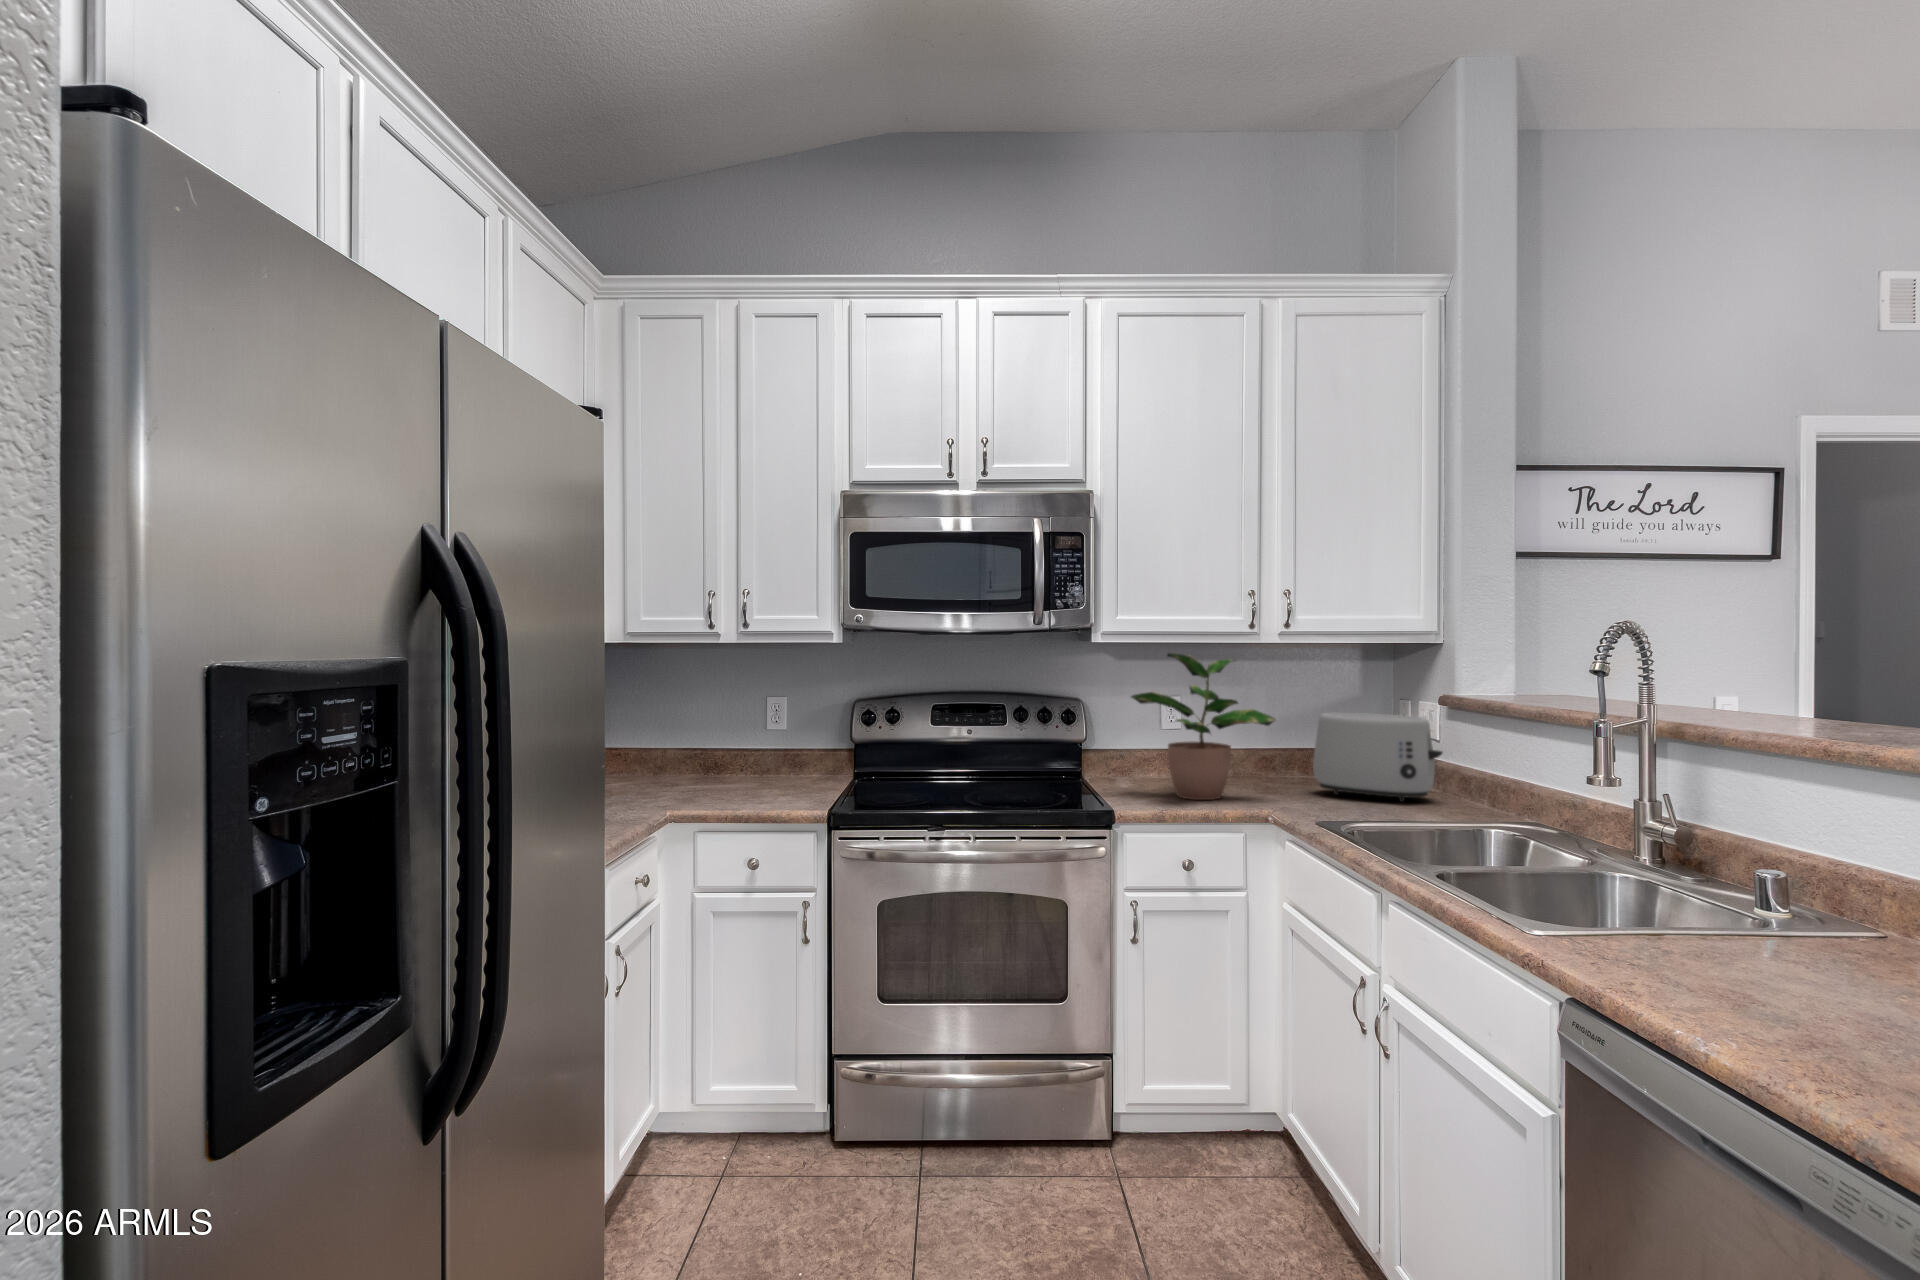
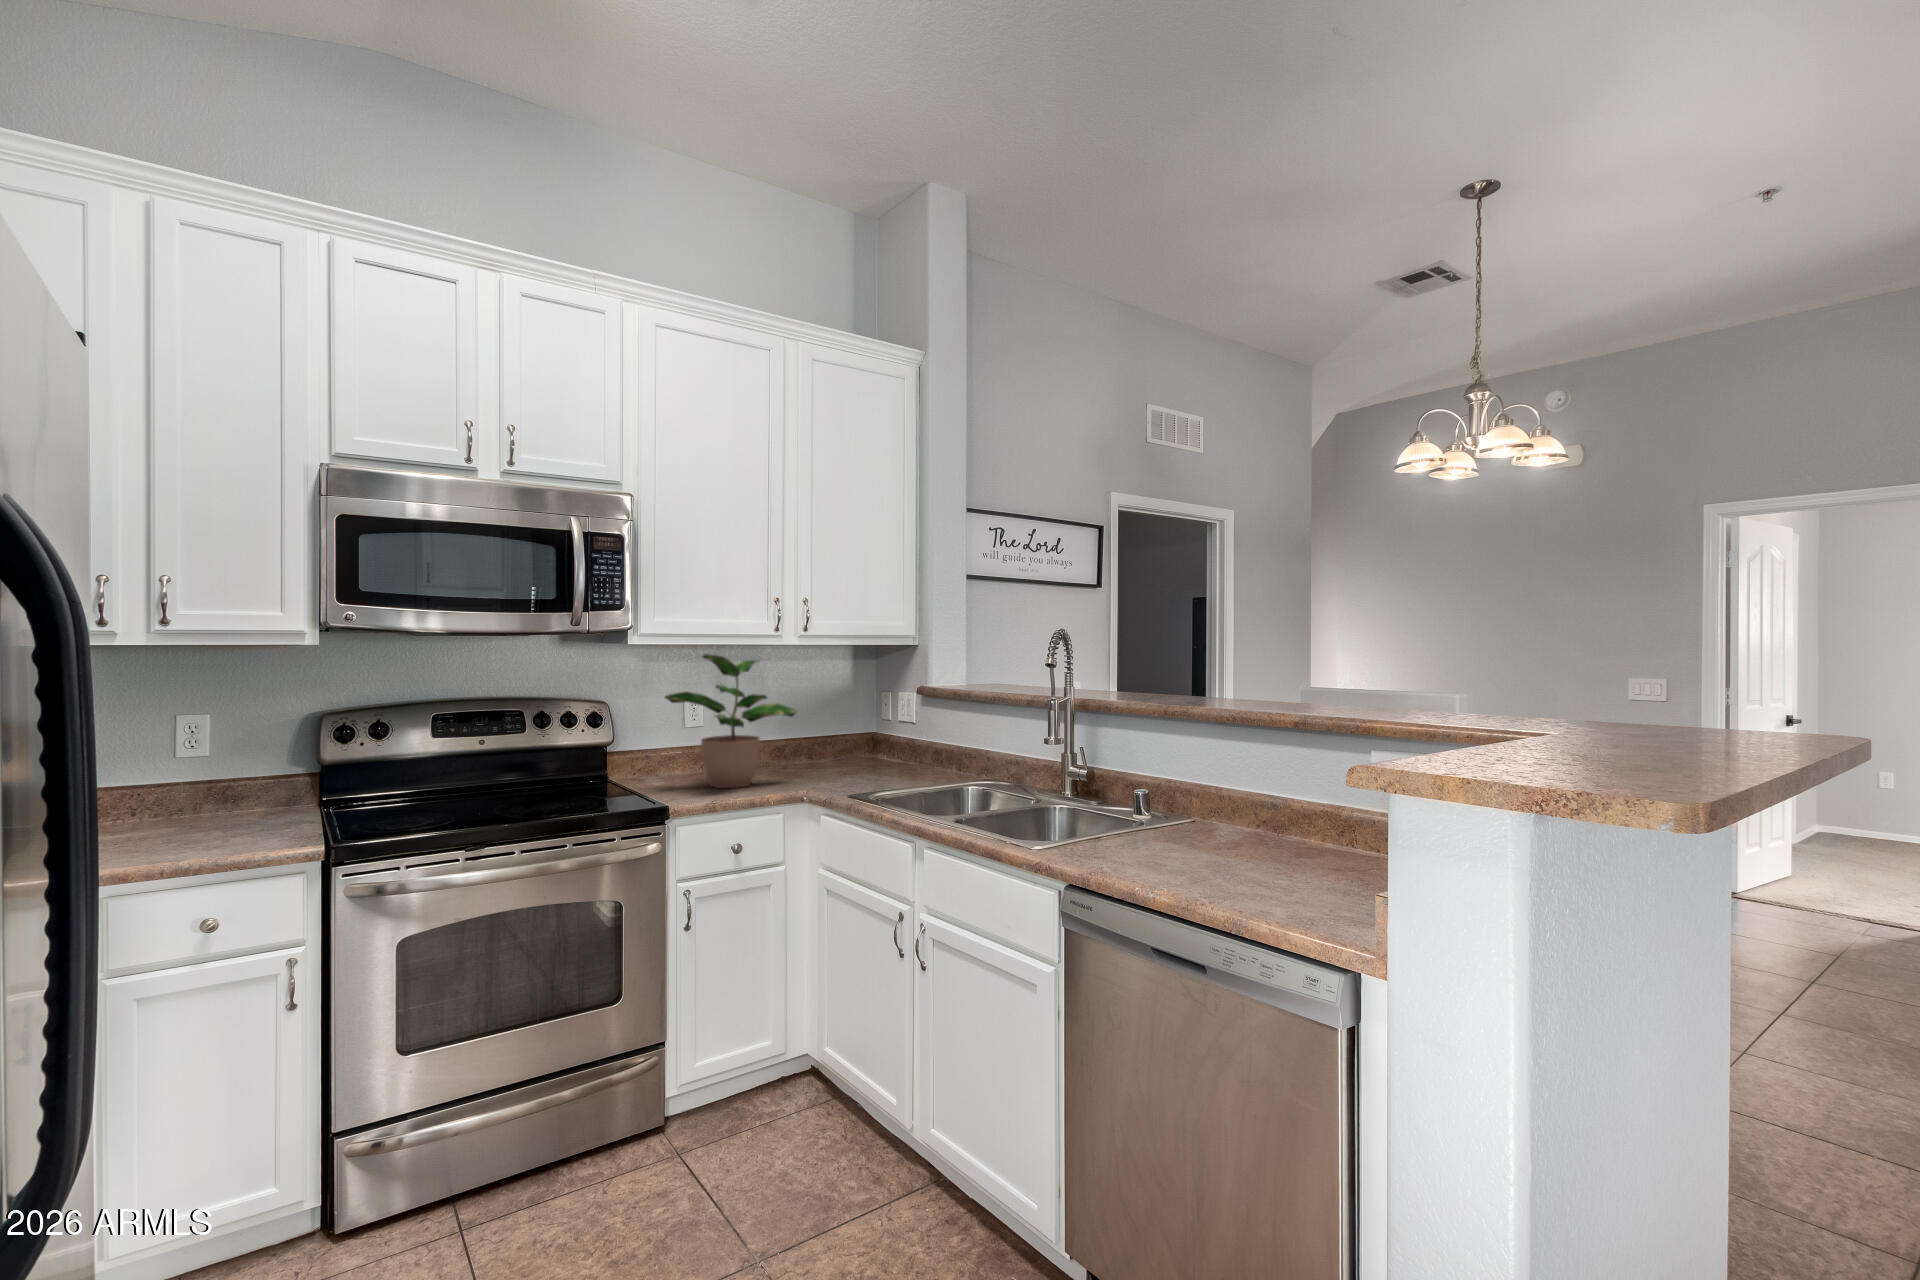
toaster: present [1313,713,1443,802] -> none [823,703,923,773]

